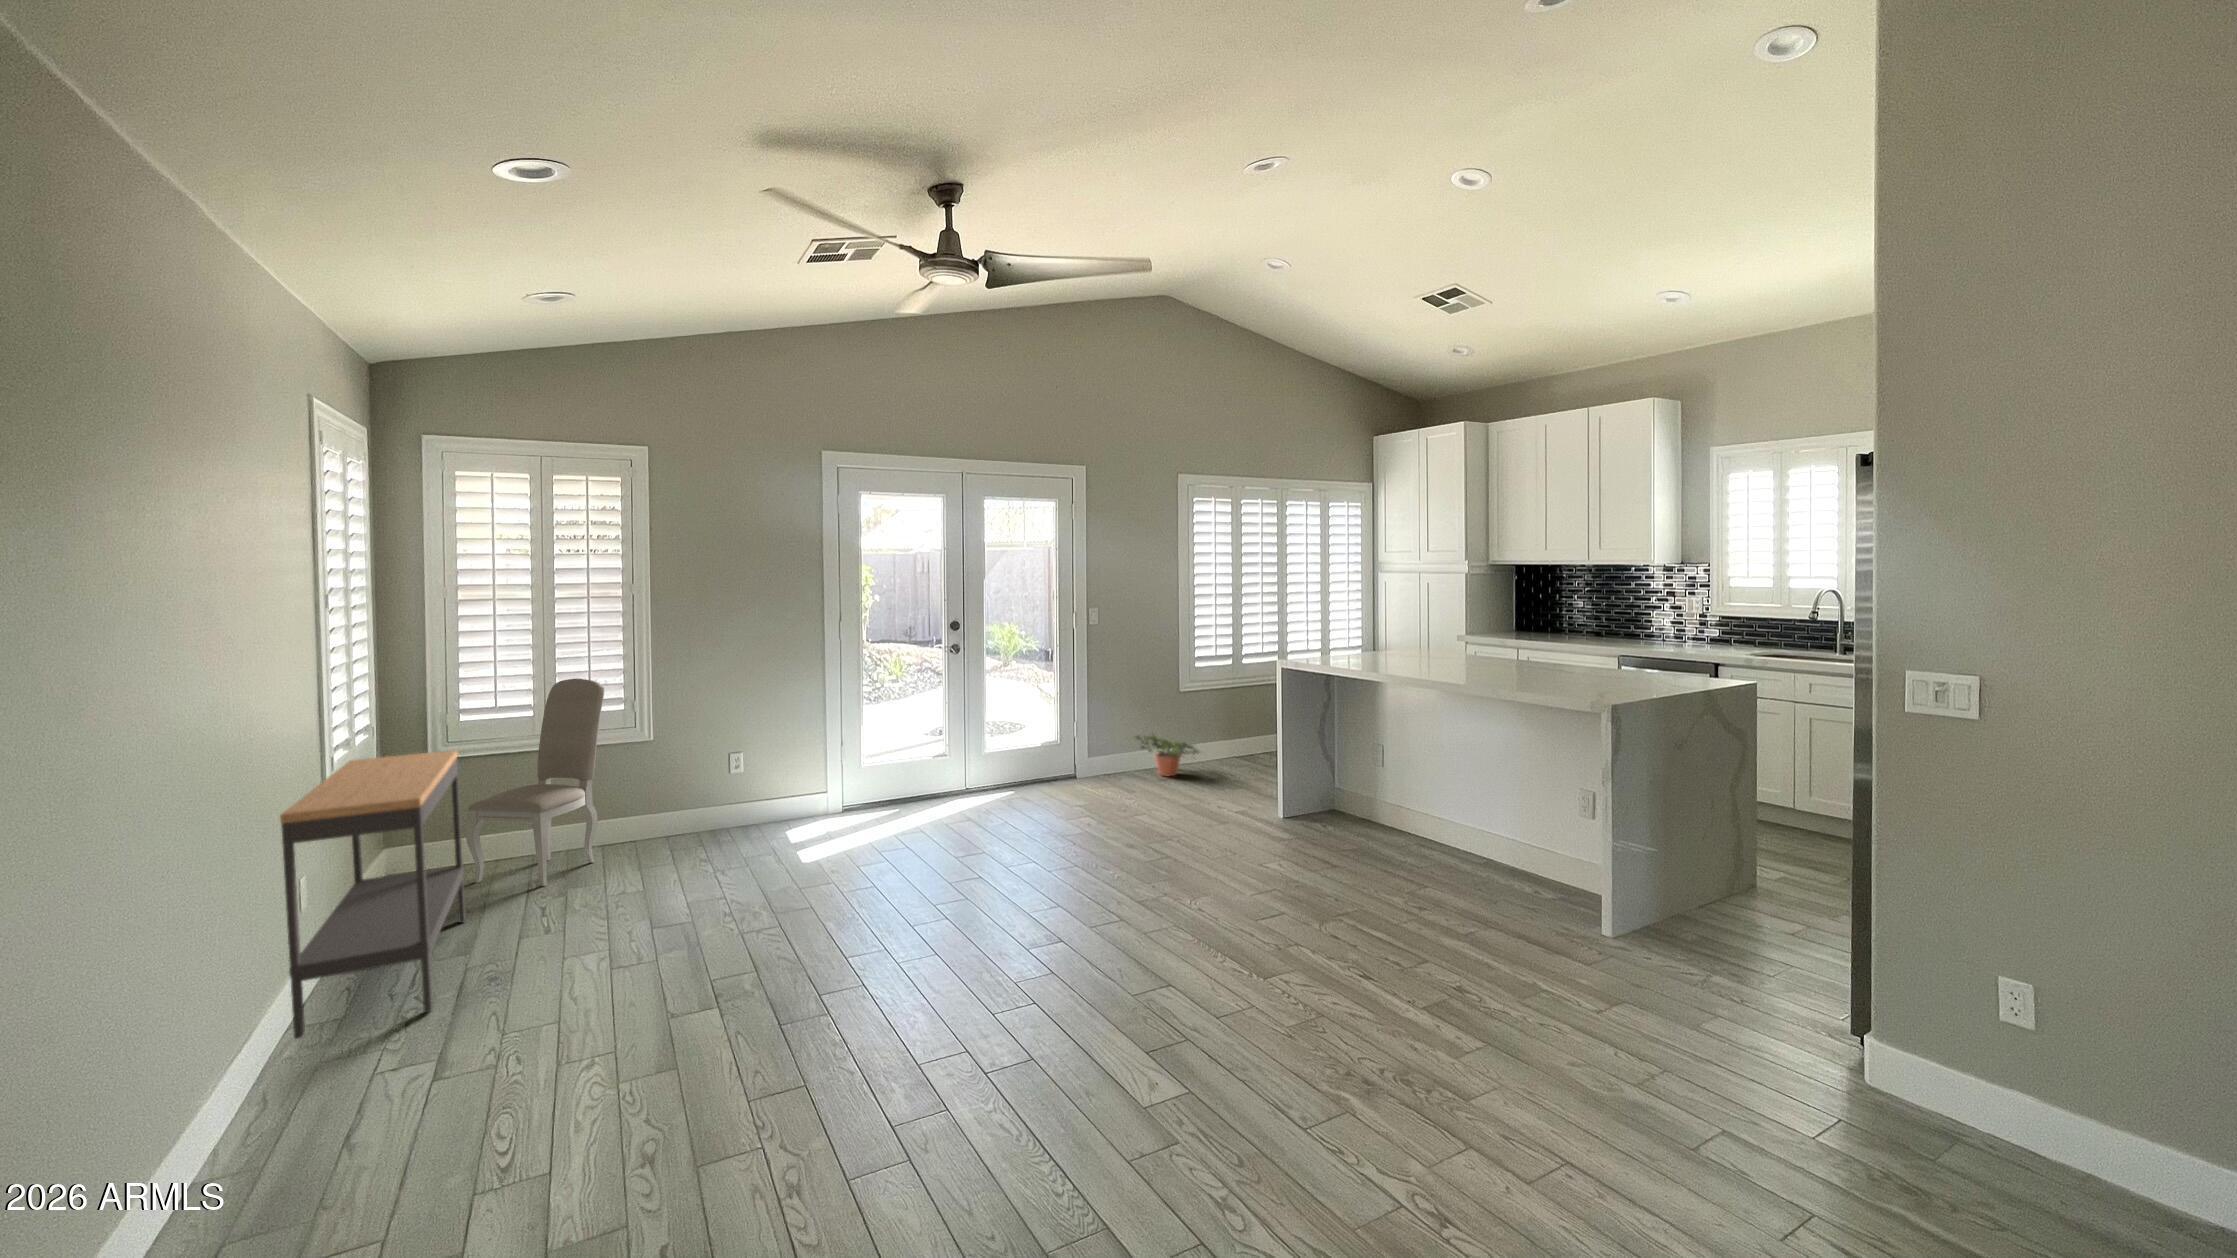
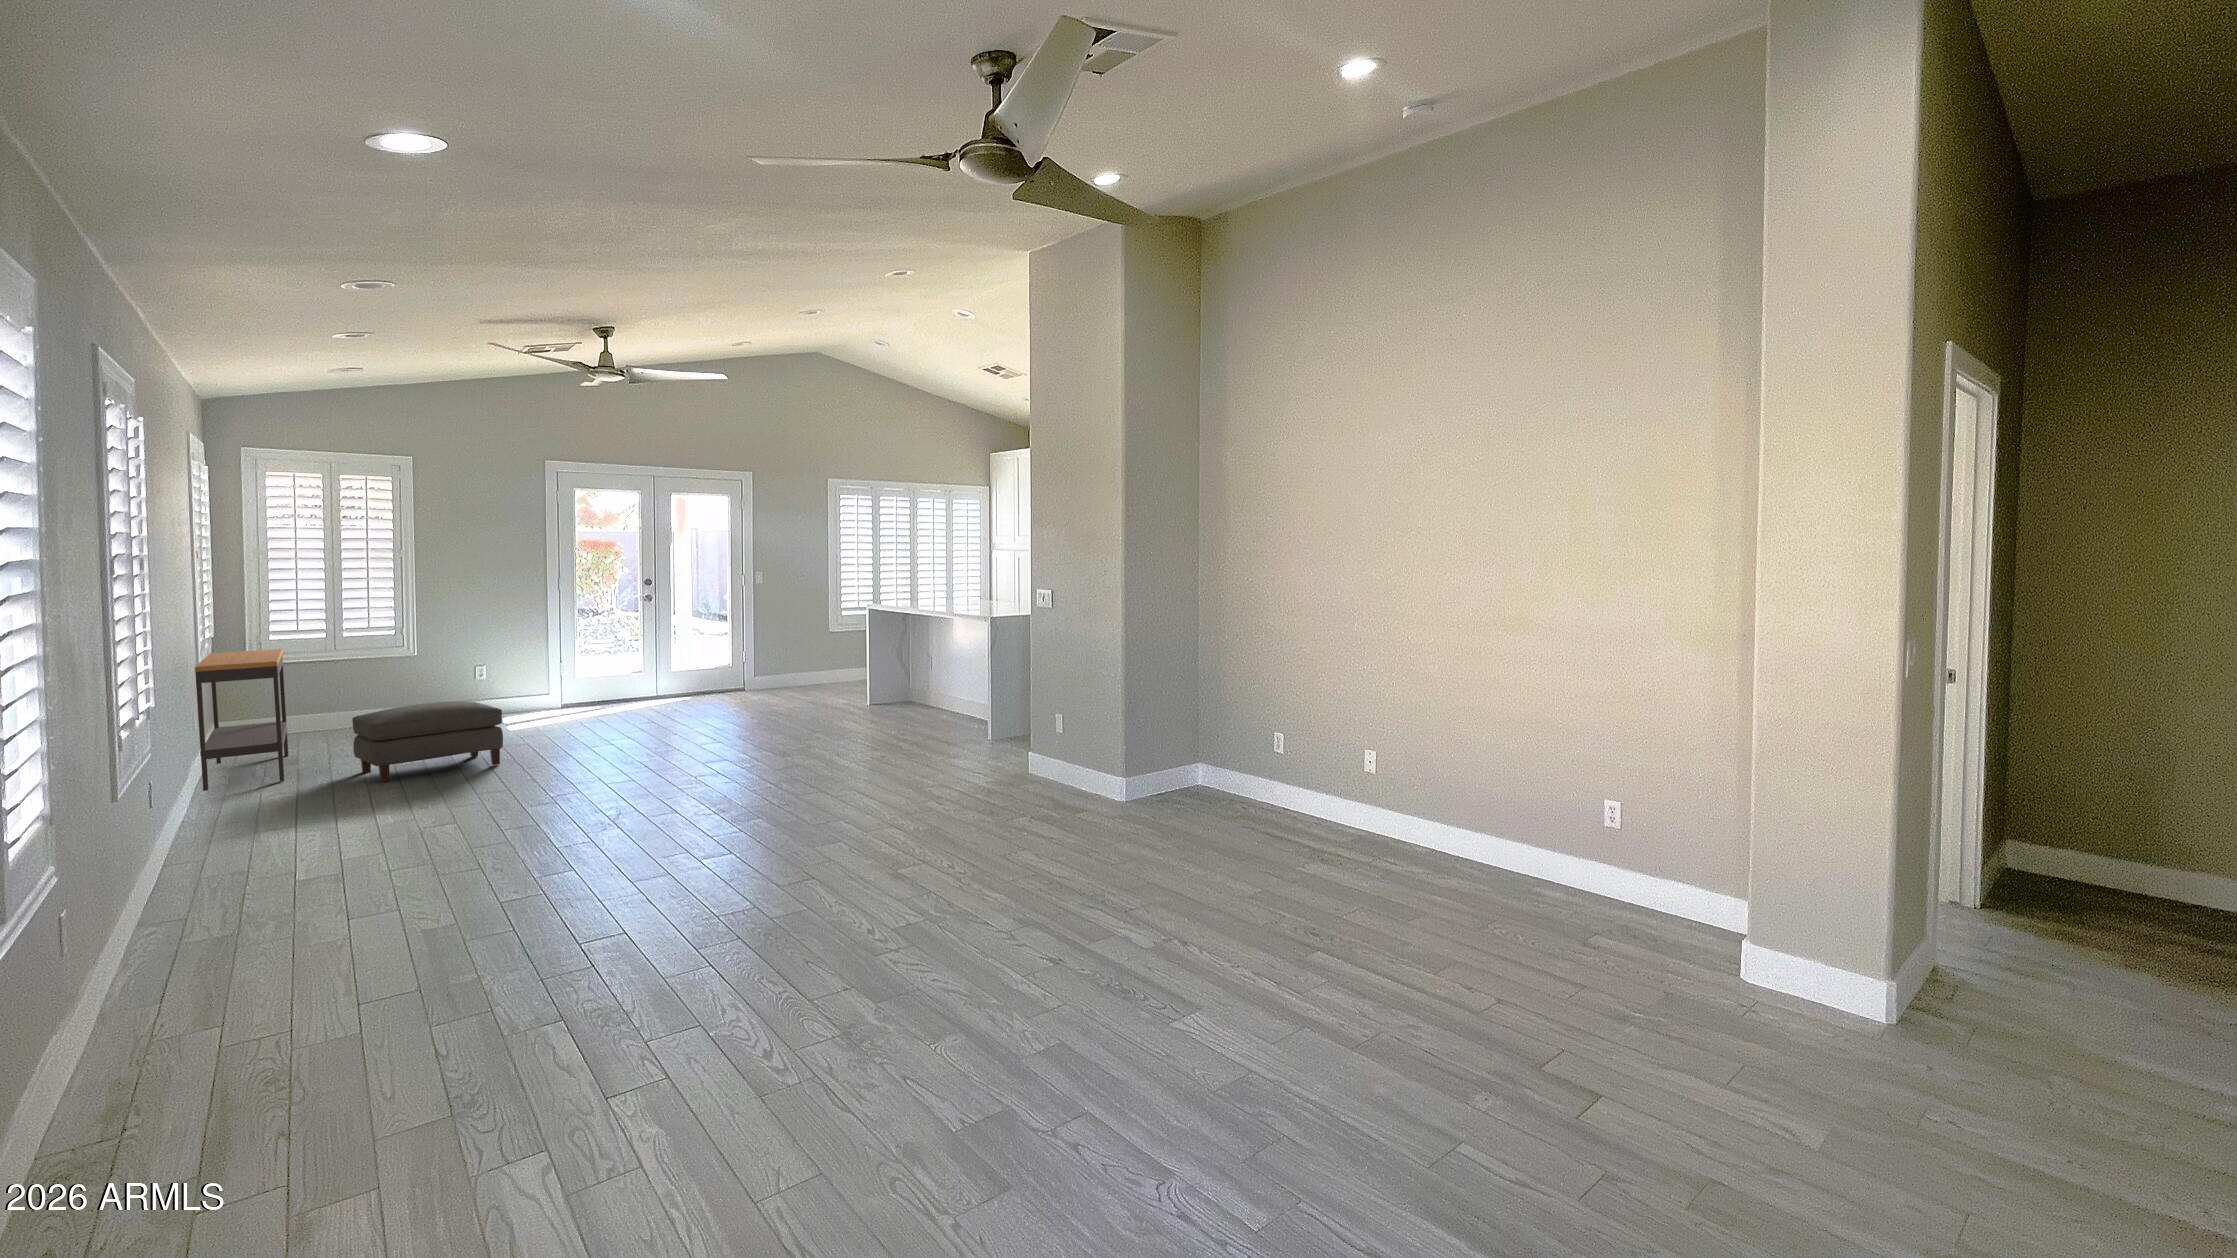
dining chair: present [466,679,605,886] -> none [281,612,380,743]
potted plant: present [1134,734,1199,776] -> none [787,660,840,689]
ottoman: none [544,851,784,1030] -> present [352,701,503,782]

